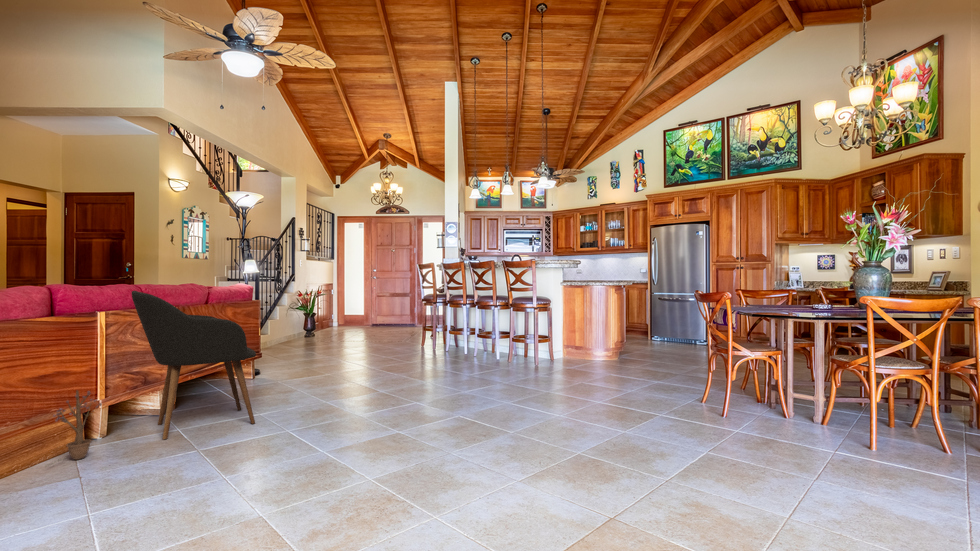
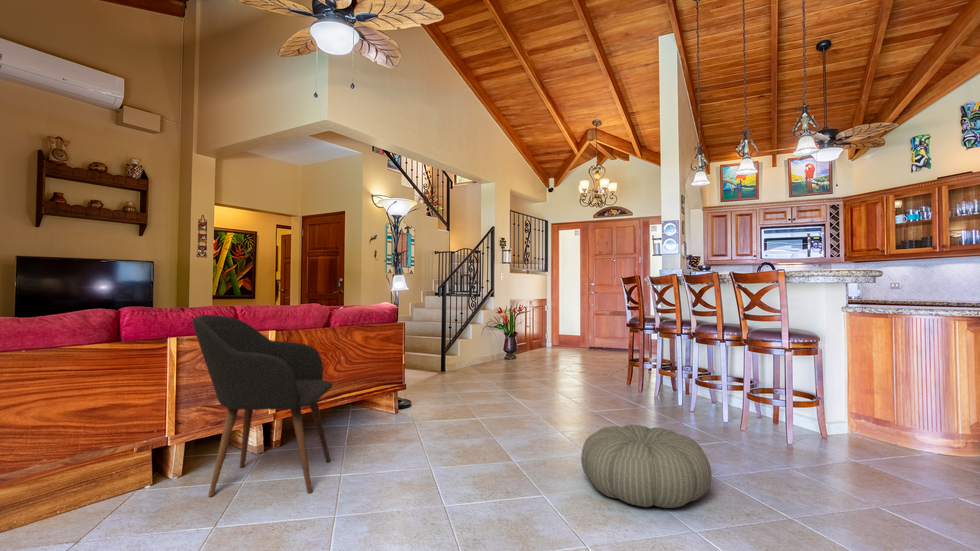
pouf: none [438,354,511,394] -> present [581,425,711,508]
decorative plant: present [45,390,102,467] -> none [71,429,148,517]

